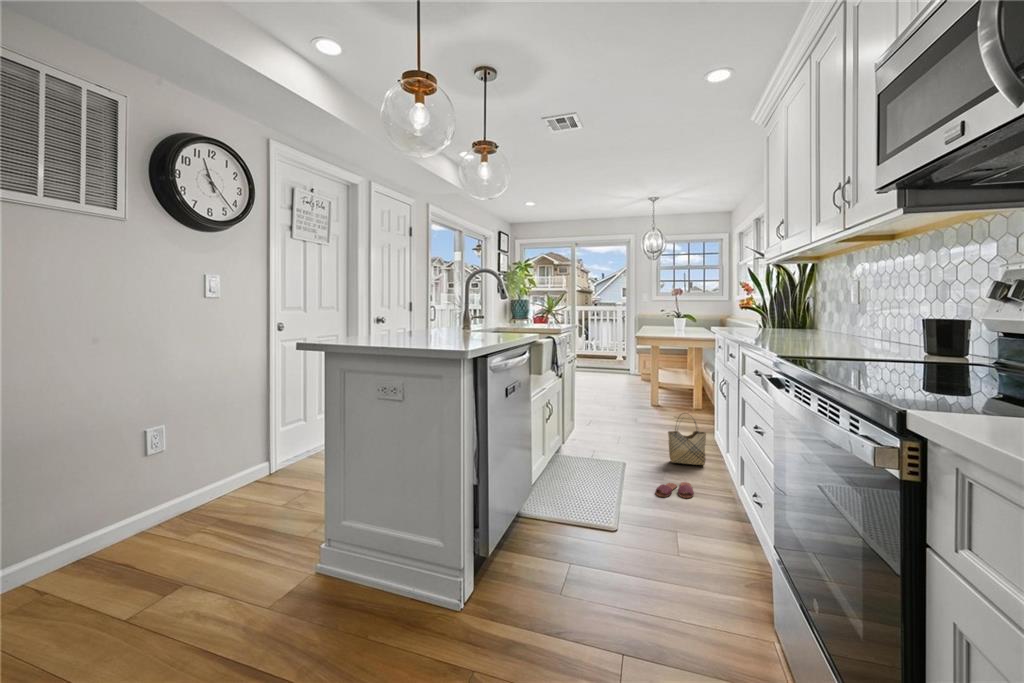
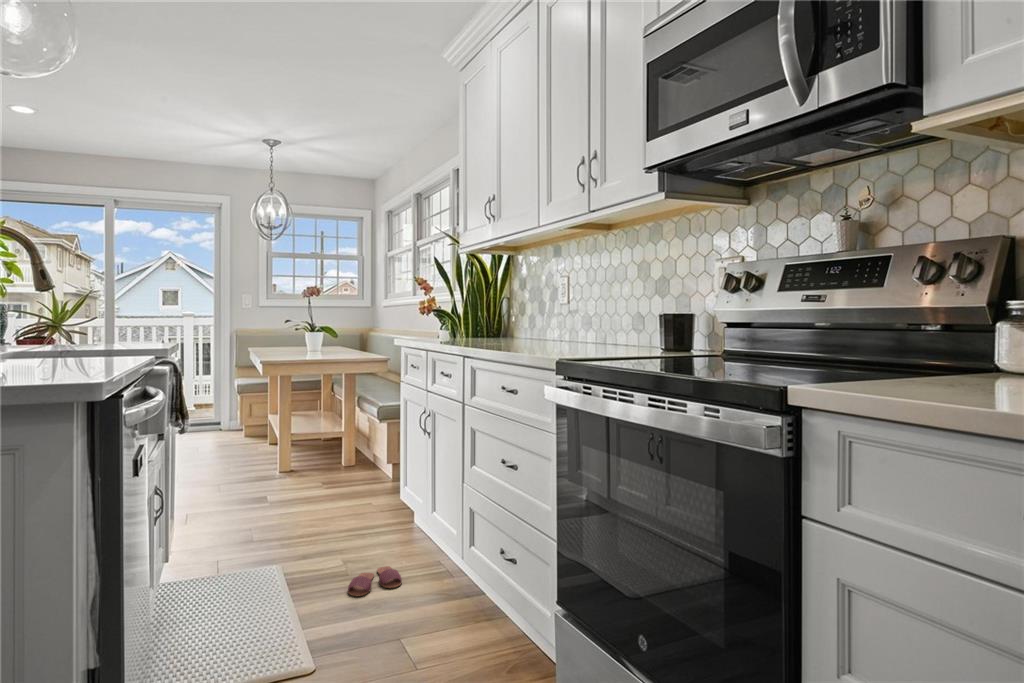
woven basket: present [668,418,706,465] -> none [343,464,397,545]

